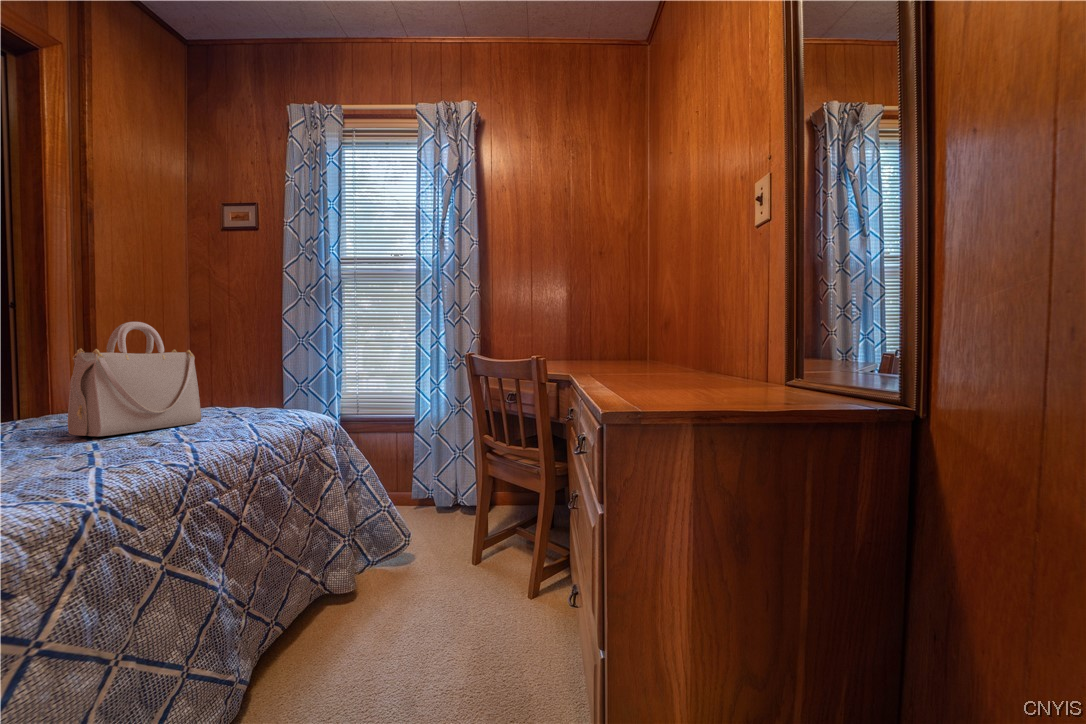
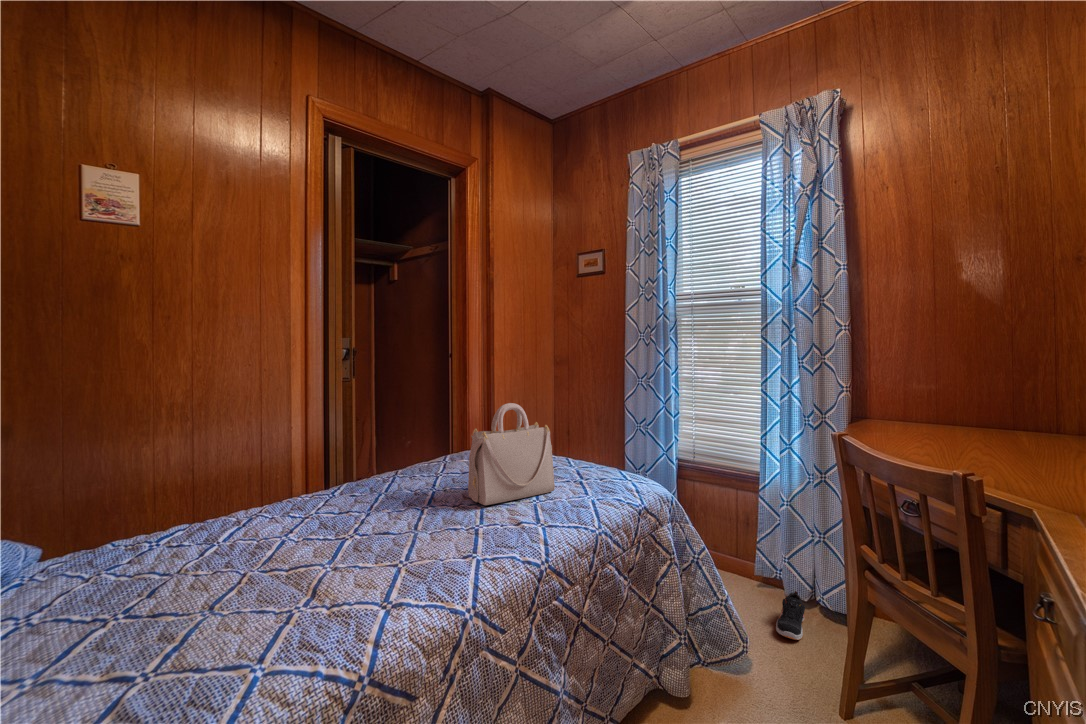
shoe: none [429,503,451,536] -> present [776,591,805,640]

